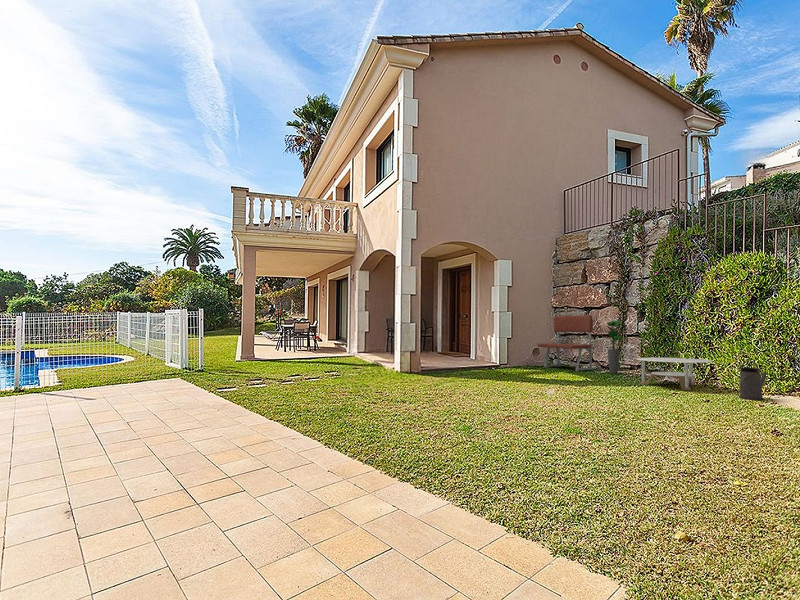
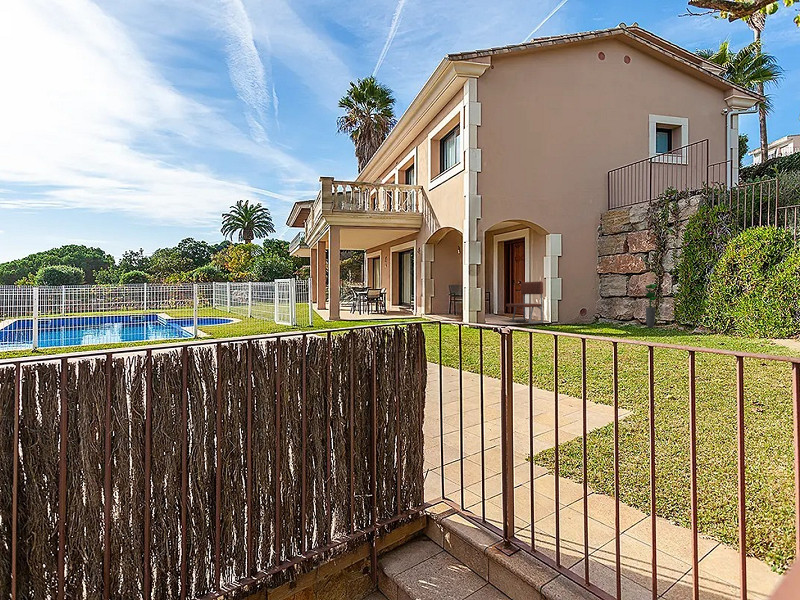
bench: present [537,315,593,371] -> present [506,281,543,324]
round table: present [636,357,712,390] -> none [669,313,731,338]
watering can: present [739,361,767,400] -> none [749,314,775,343]

